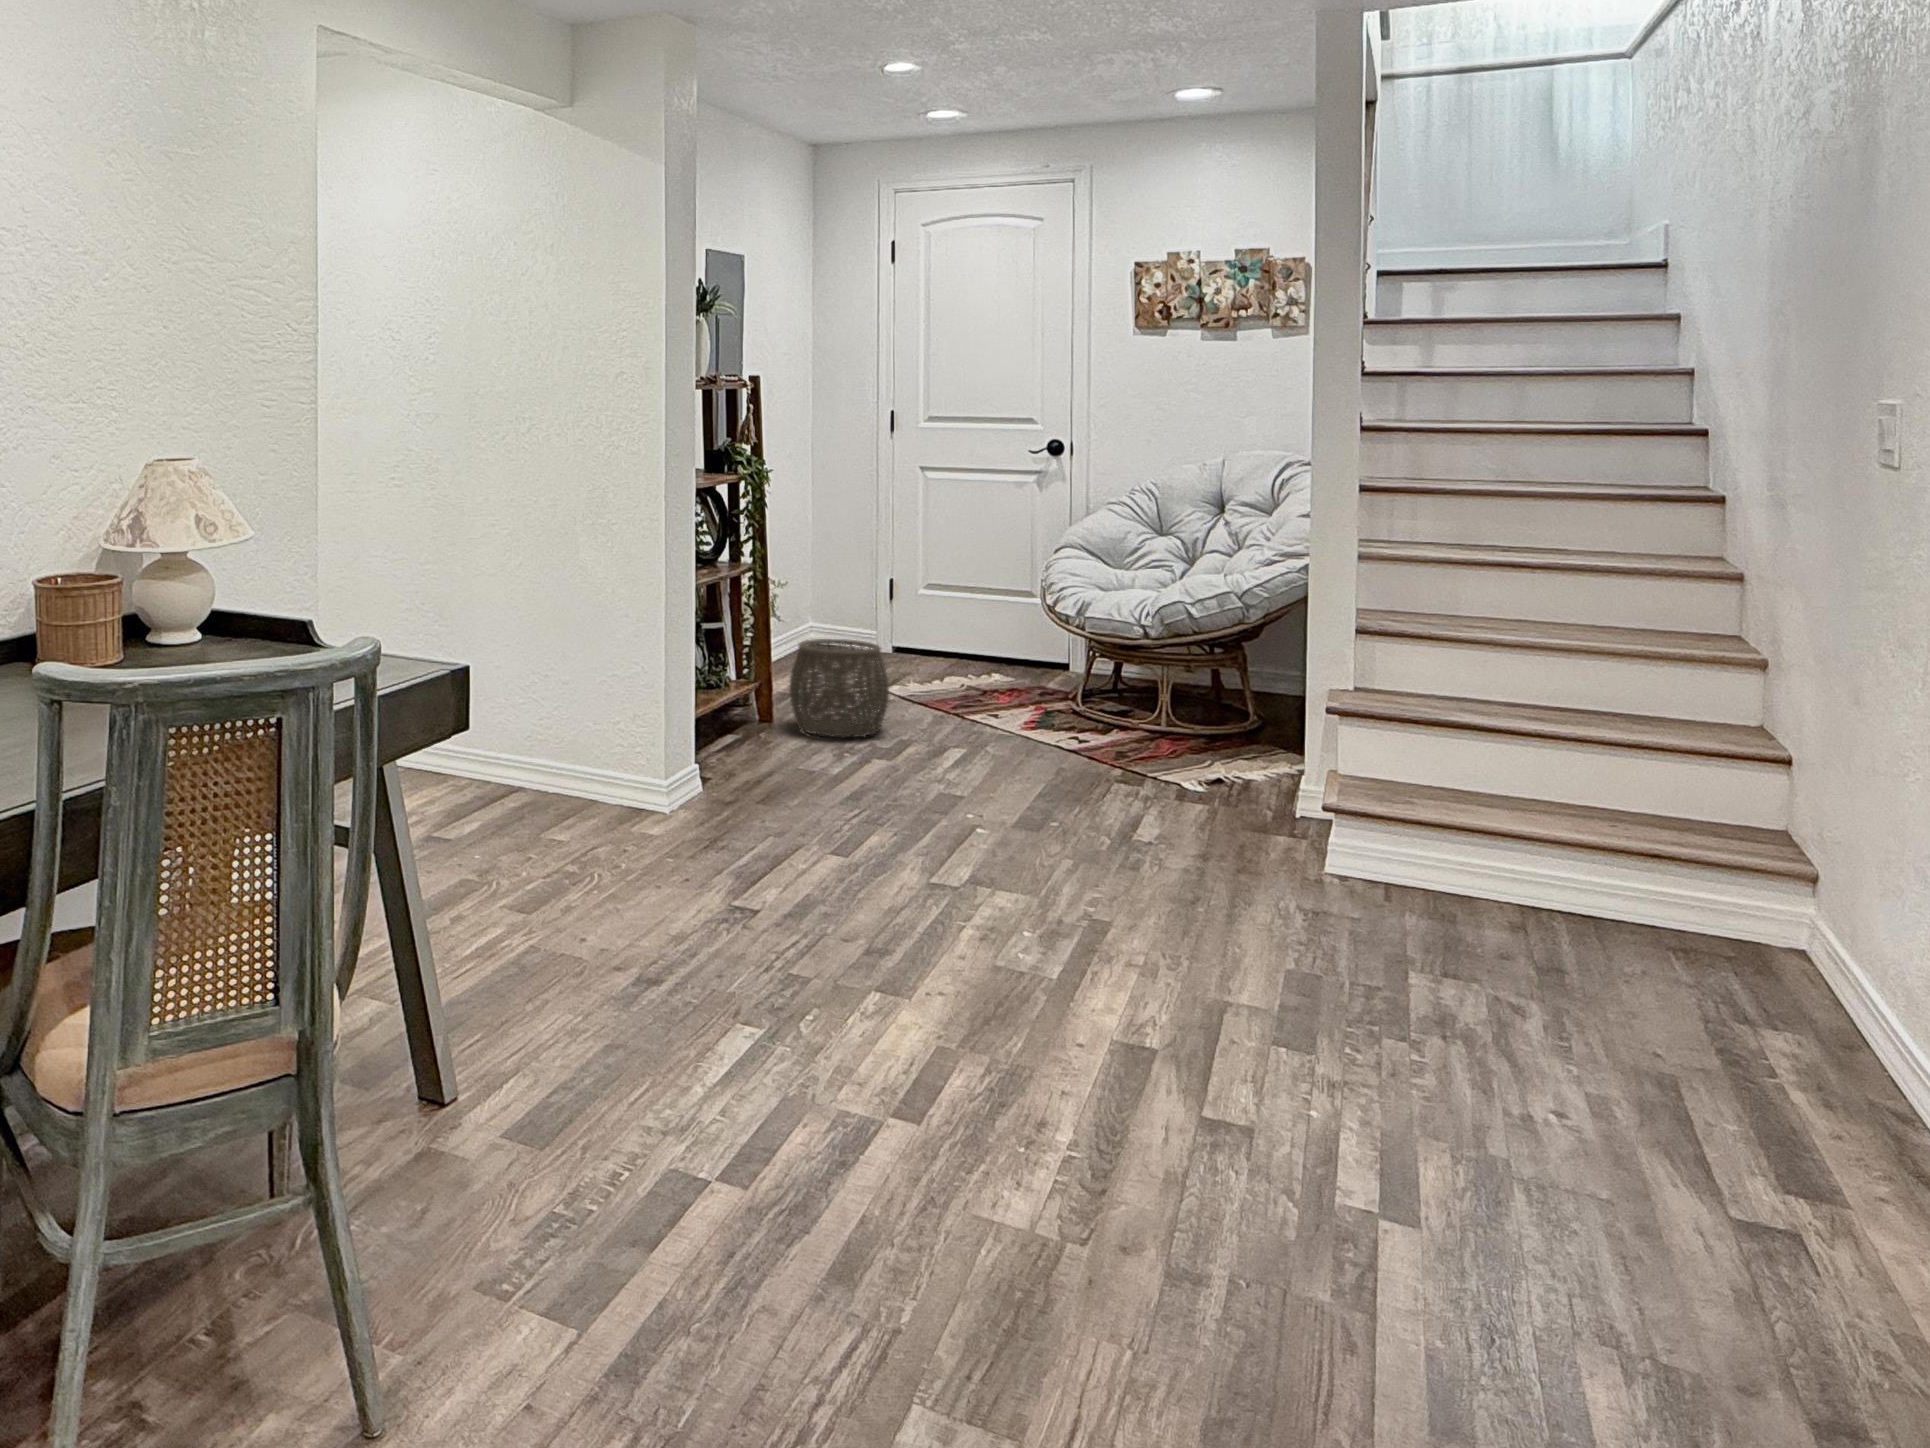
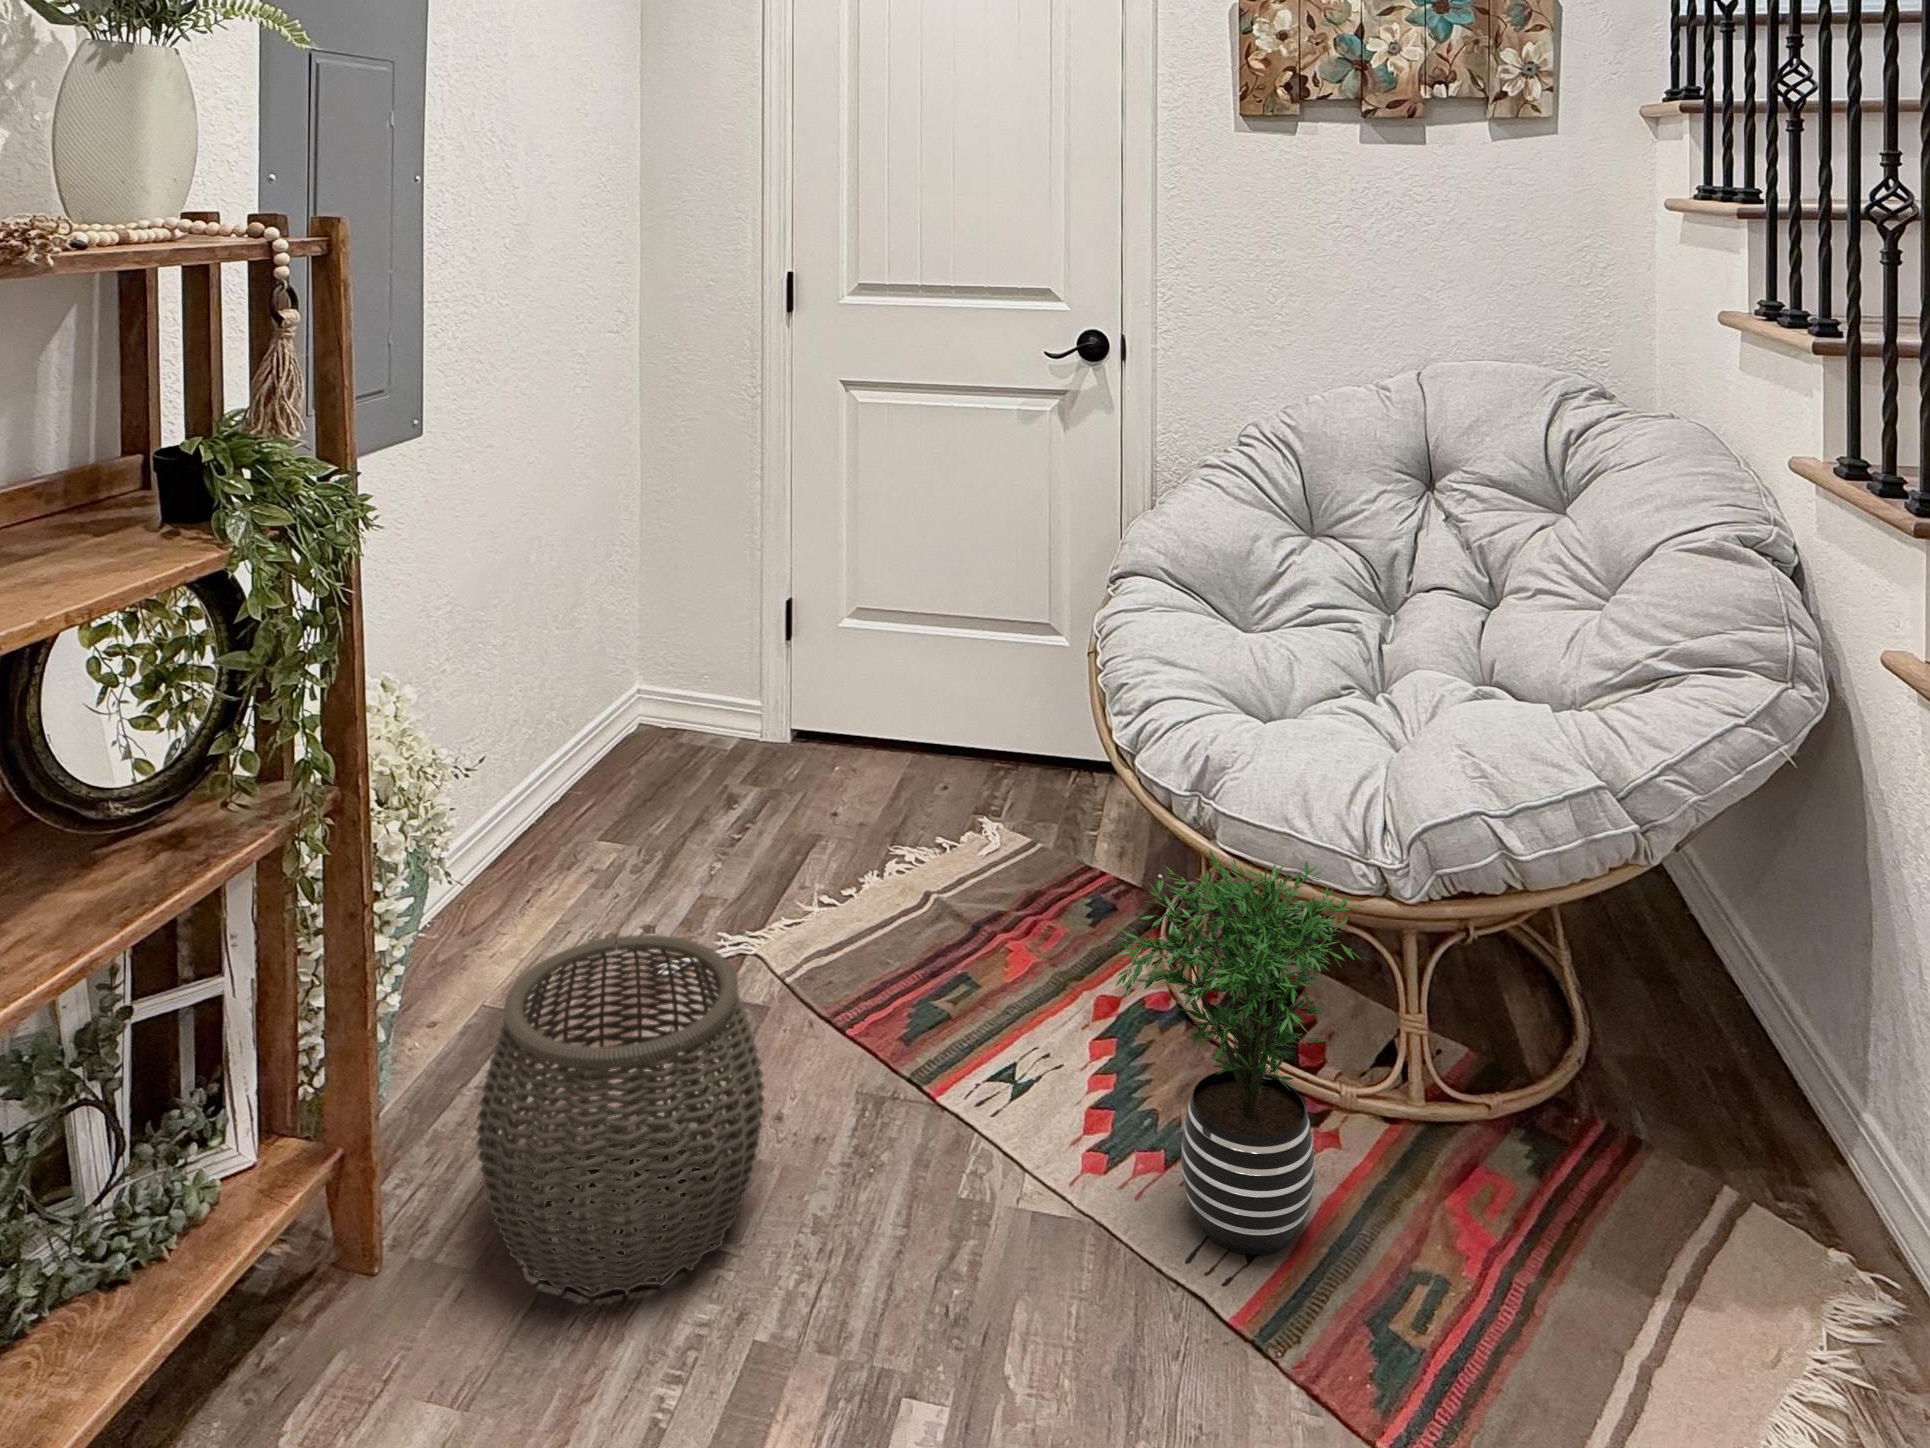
potted plant: none [1024,612,1128,752] -> present [1114,850,1364,1254]

